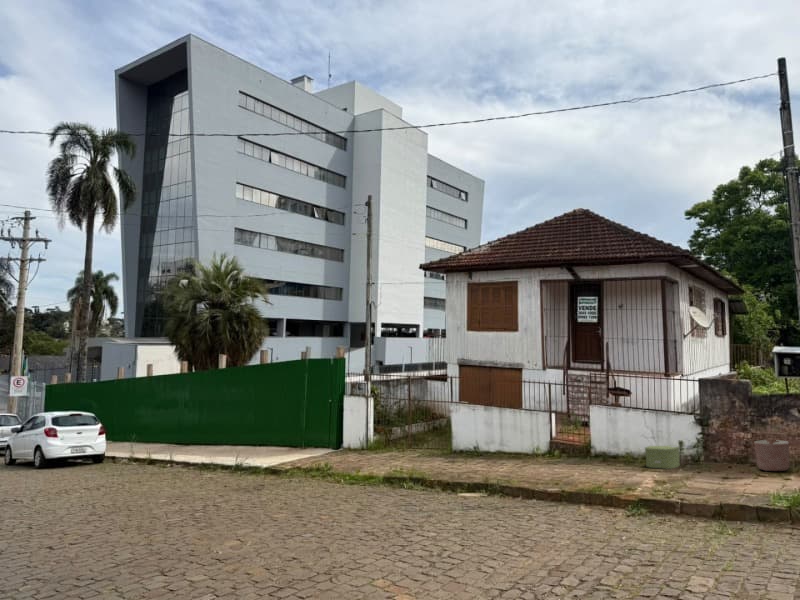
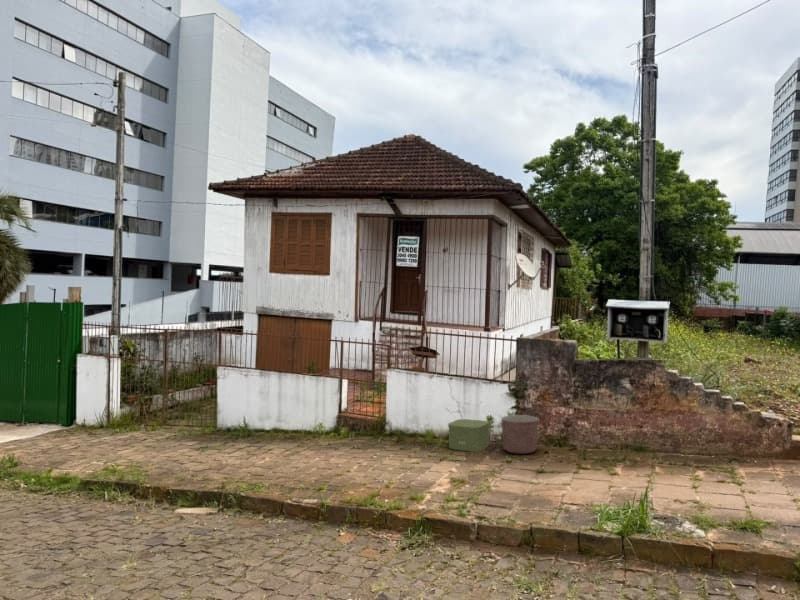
planter: present [755,440,790,471] -> present [502,415,538,454]

